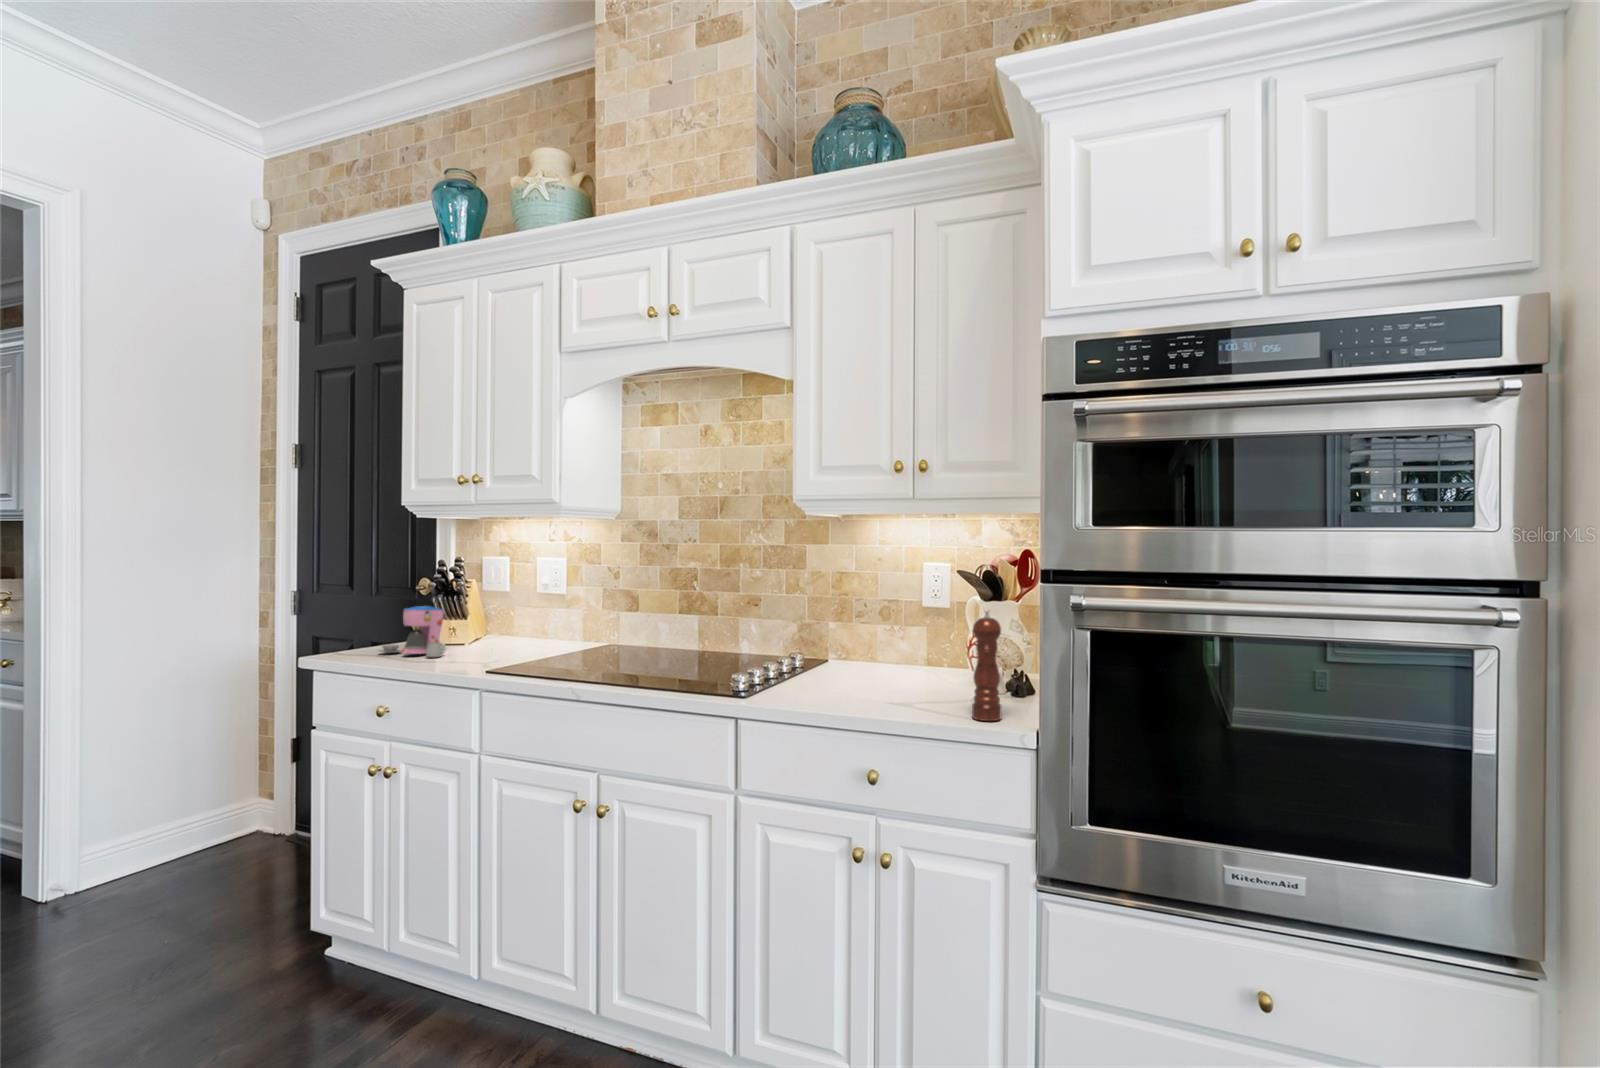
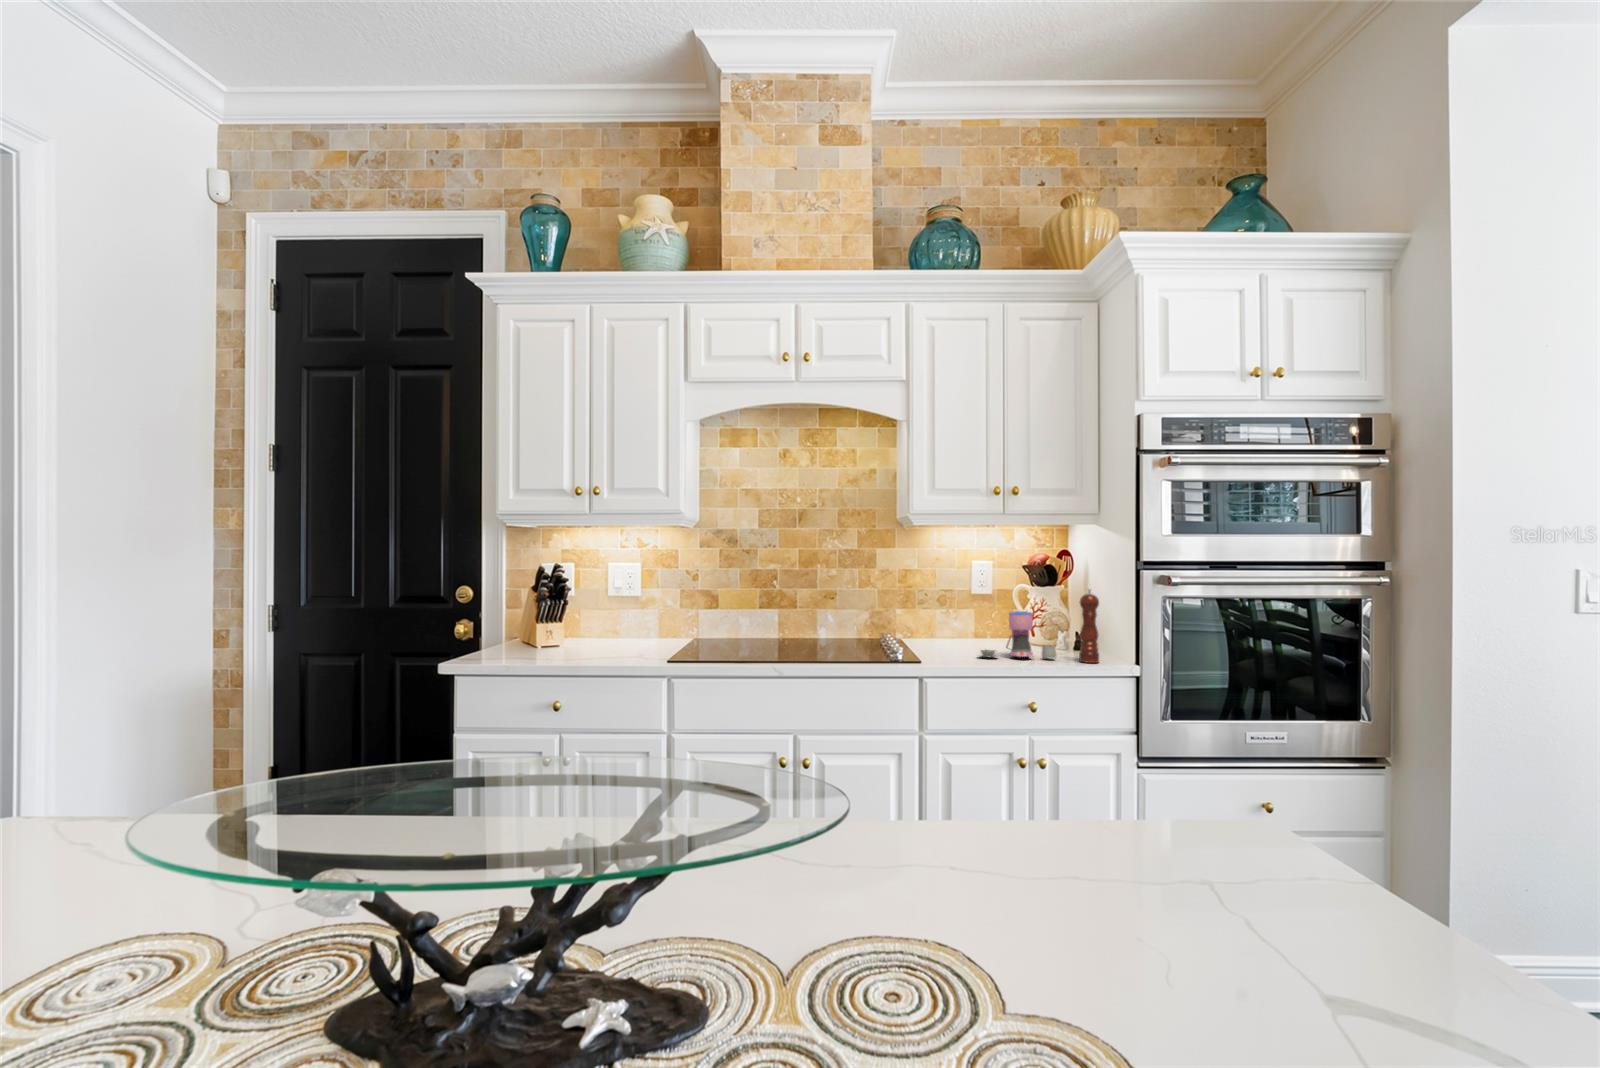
coffee maker: present [380,606,445,657] -> present [981,611,1056,658]

